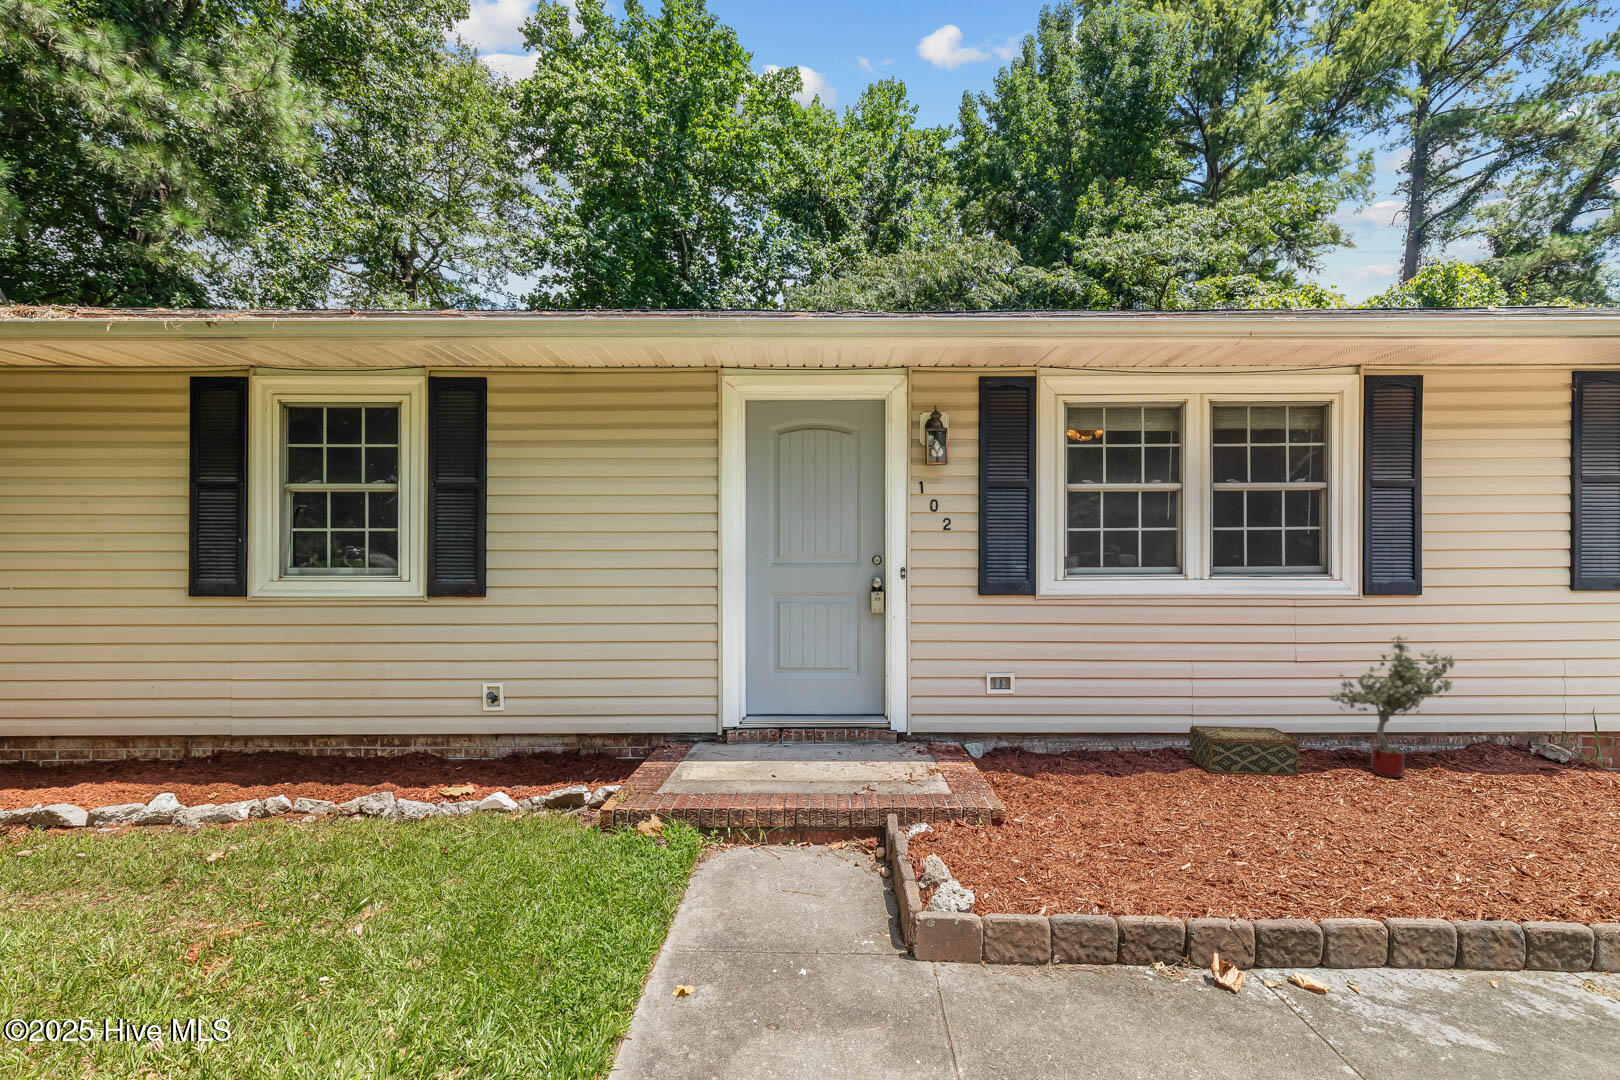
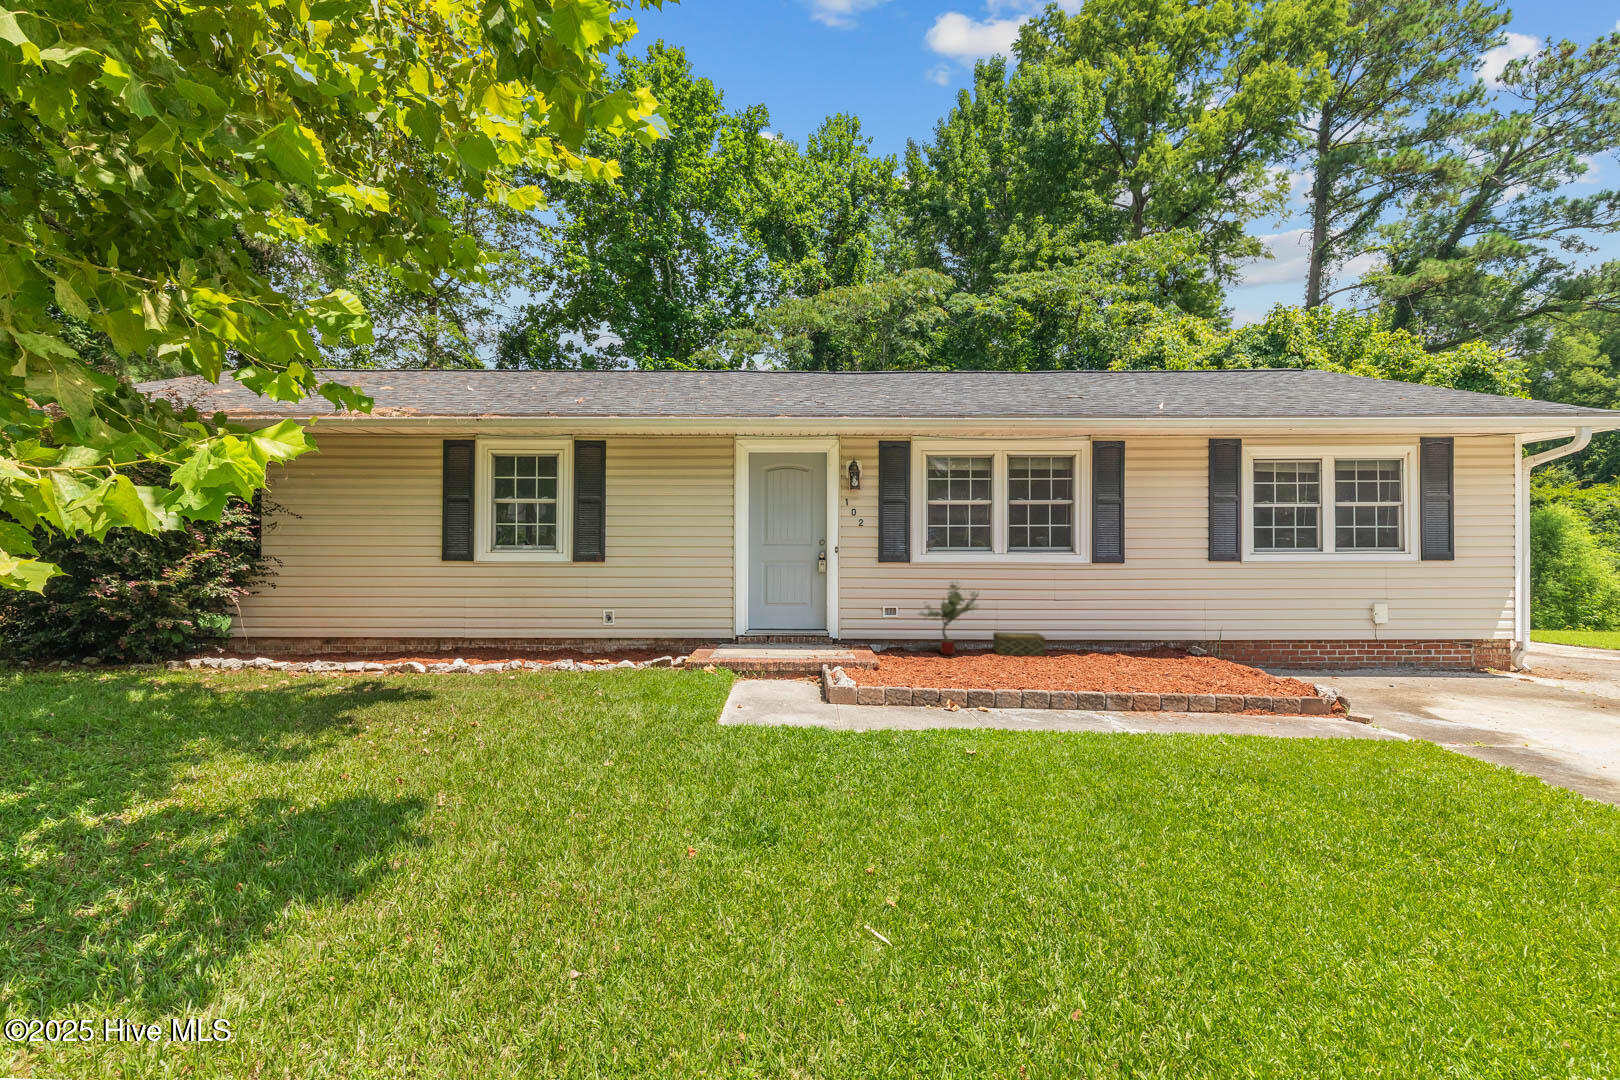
potted tree: present [1330,636,1455,778] -> present [919,582,979,655]

